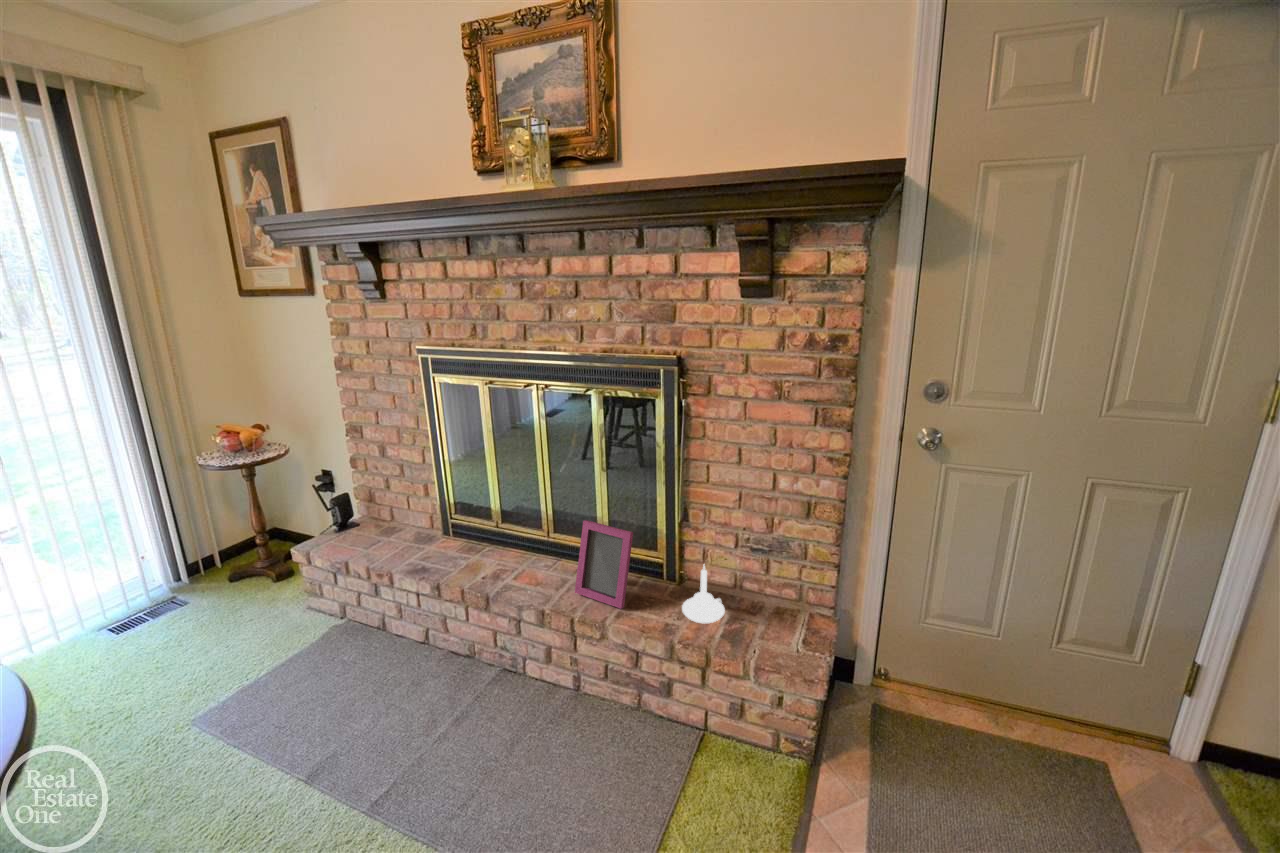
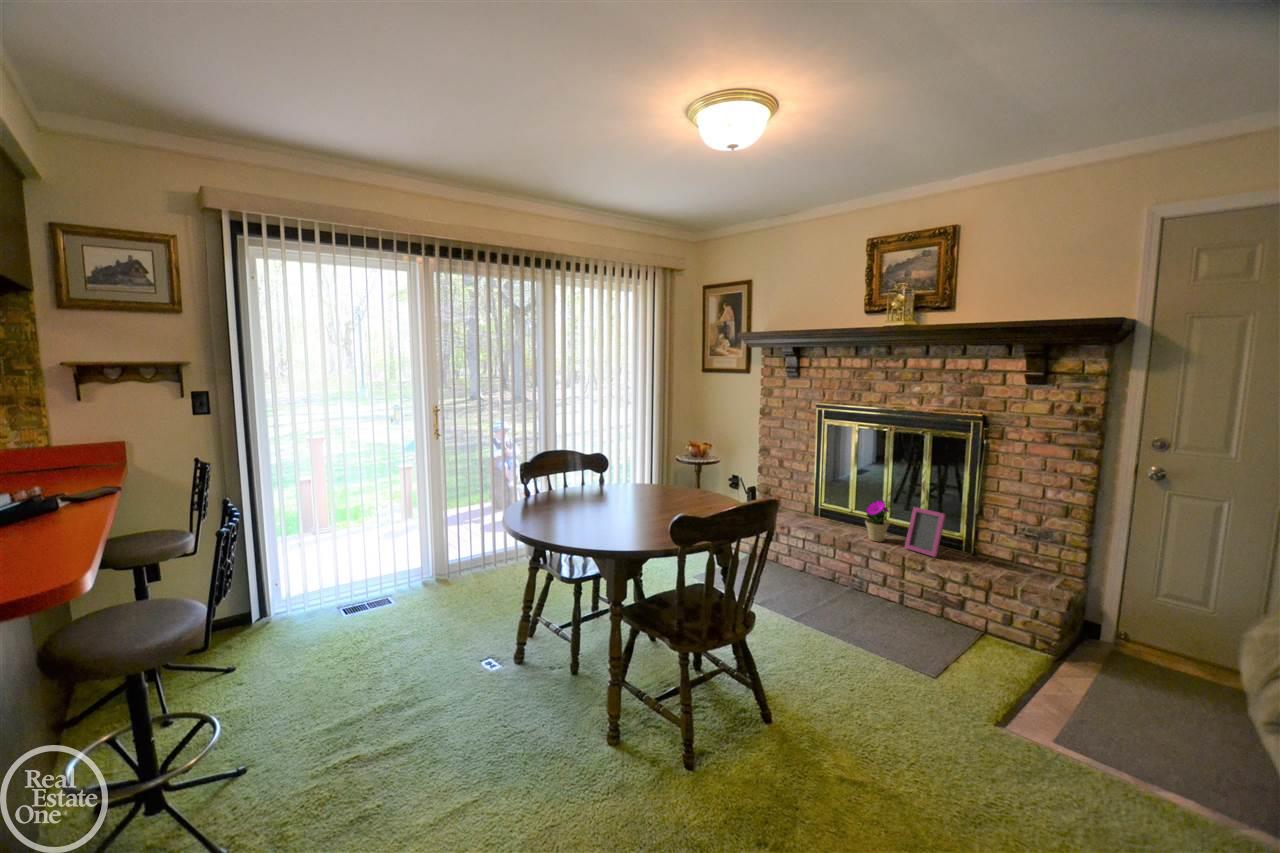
flower pot: none [510,512,551,584] -> present [865,500,890,542]
candle holder: present [682,566,725,623] -> none [975,535,1004,571]

